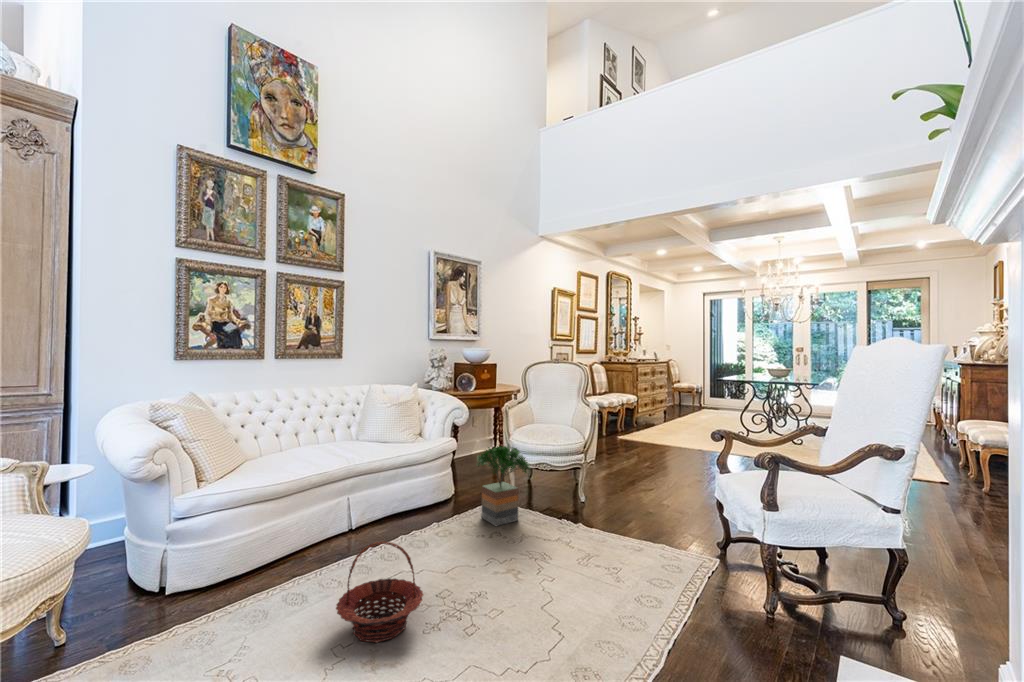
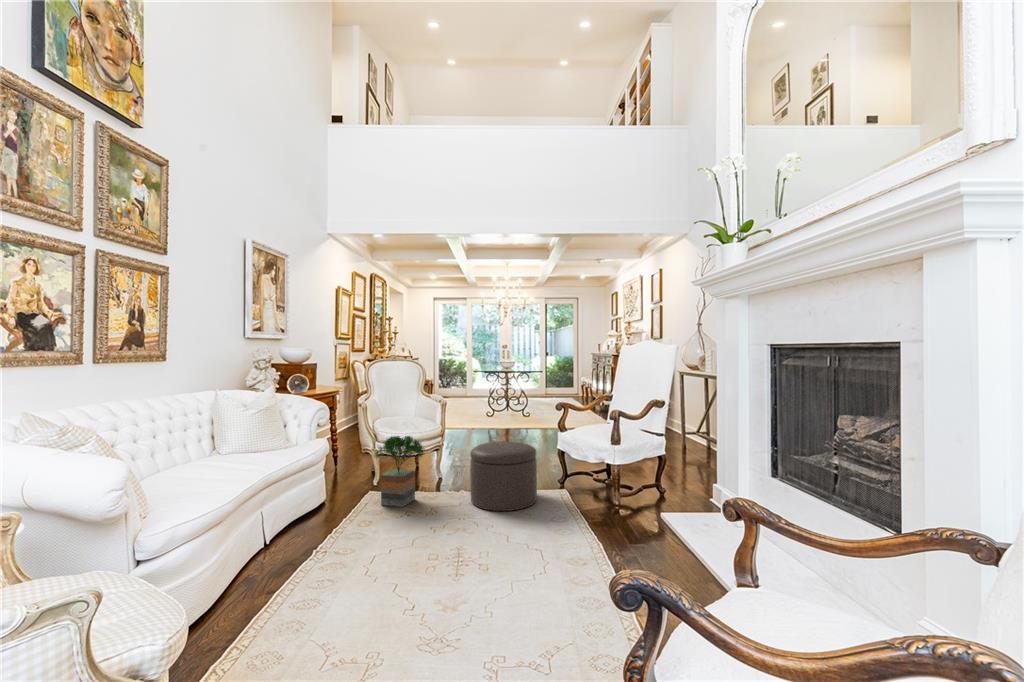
ottoman: none [562,472,651,571] -> present [470,442,537,511]
basket: present [336,542,423,643] -> none [385,510,458,593]

